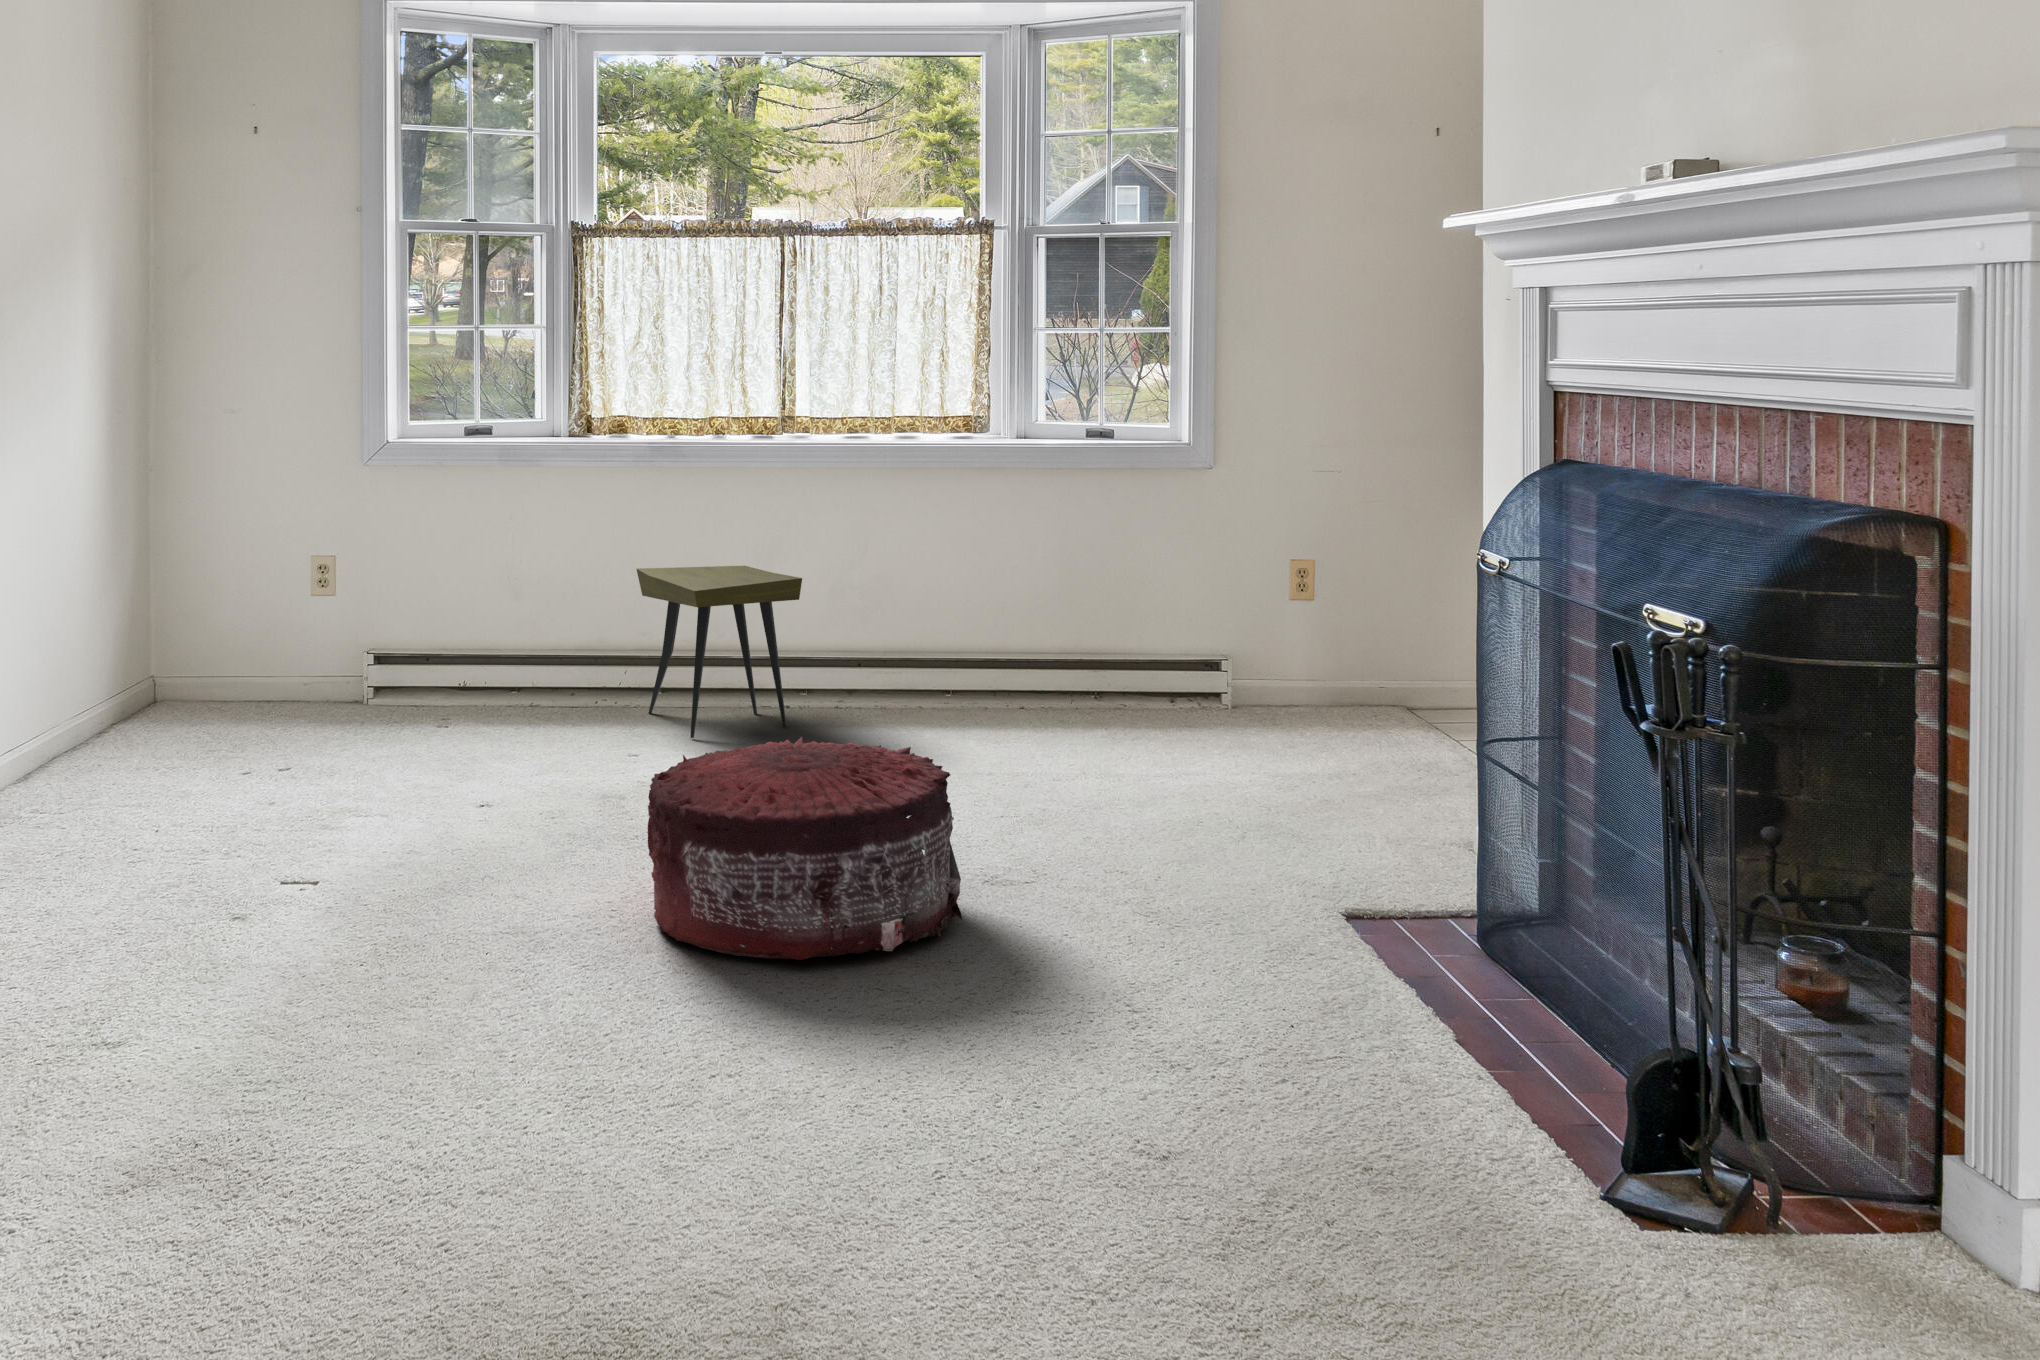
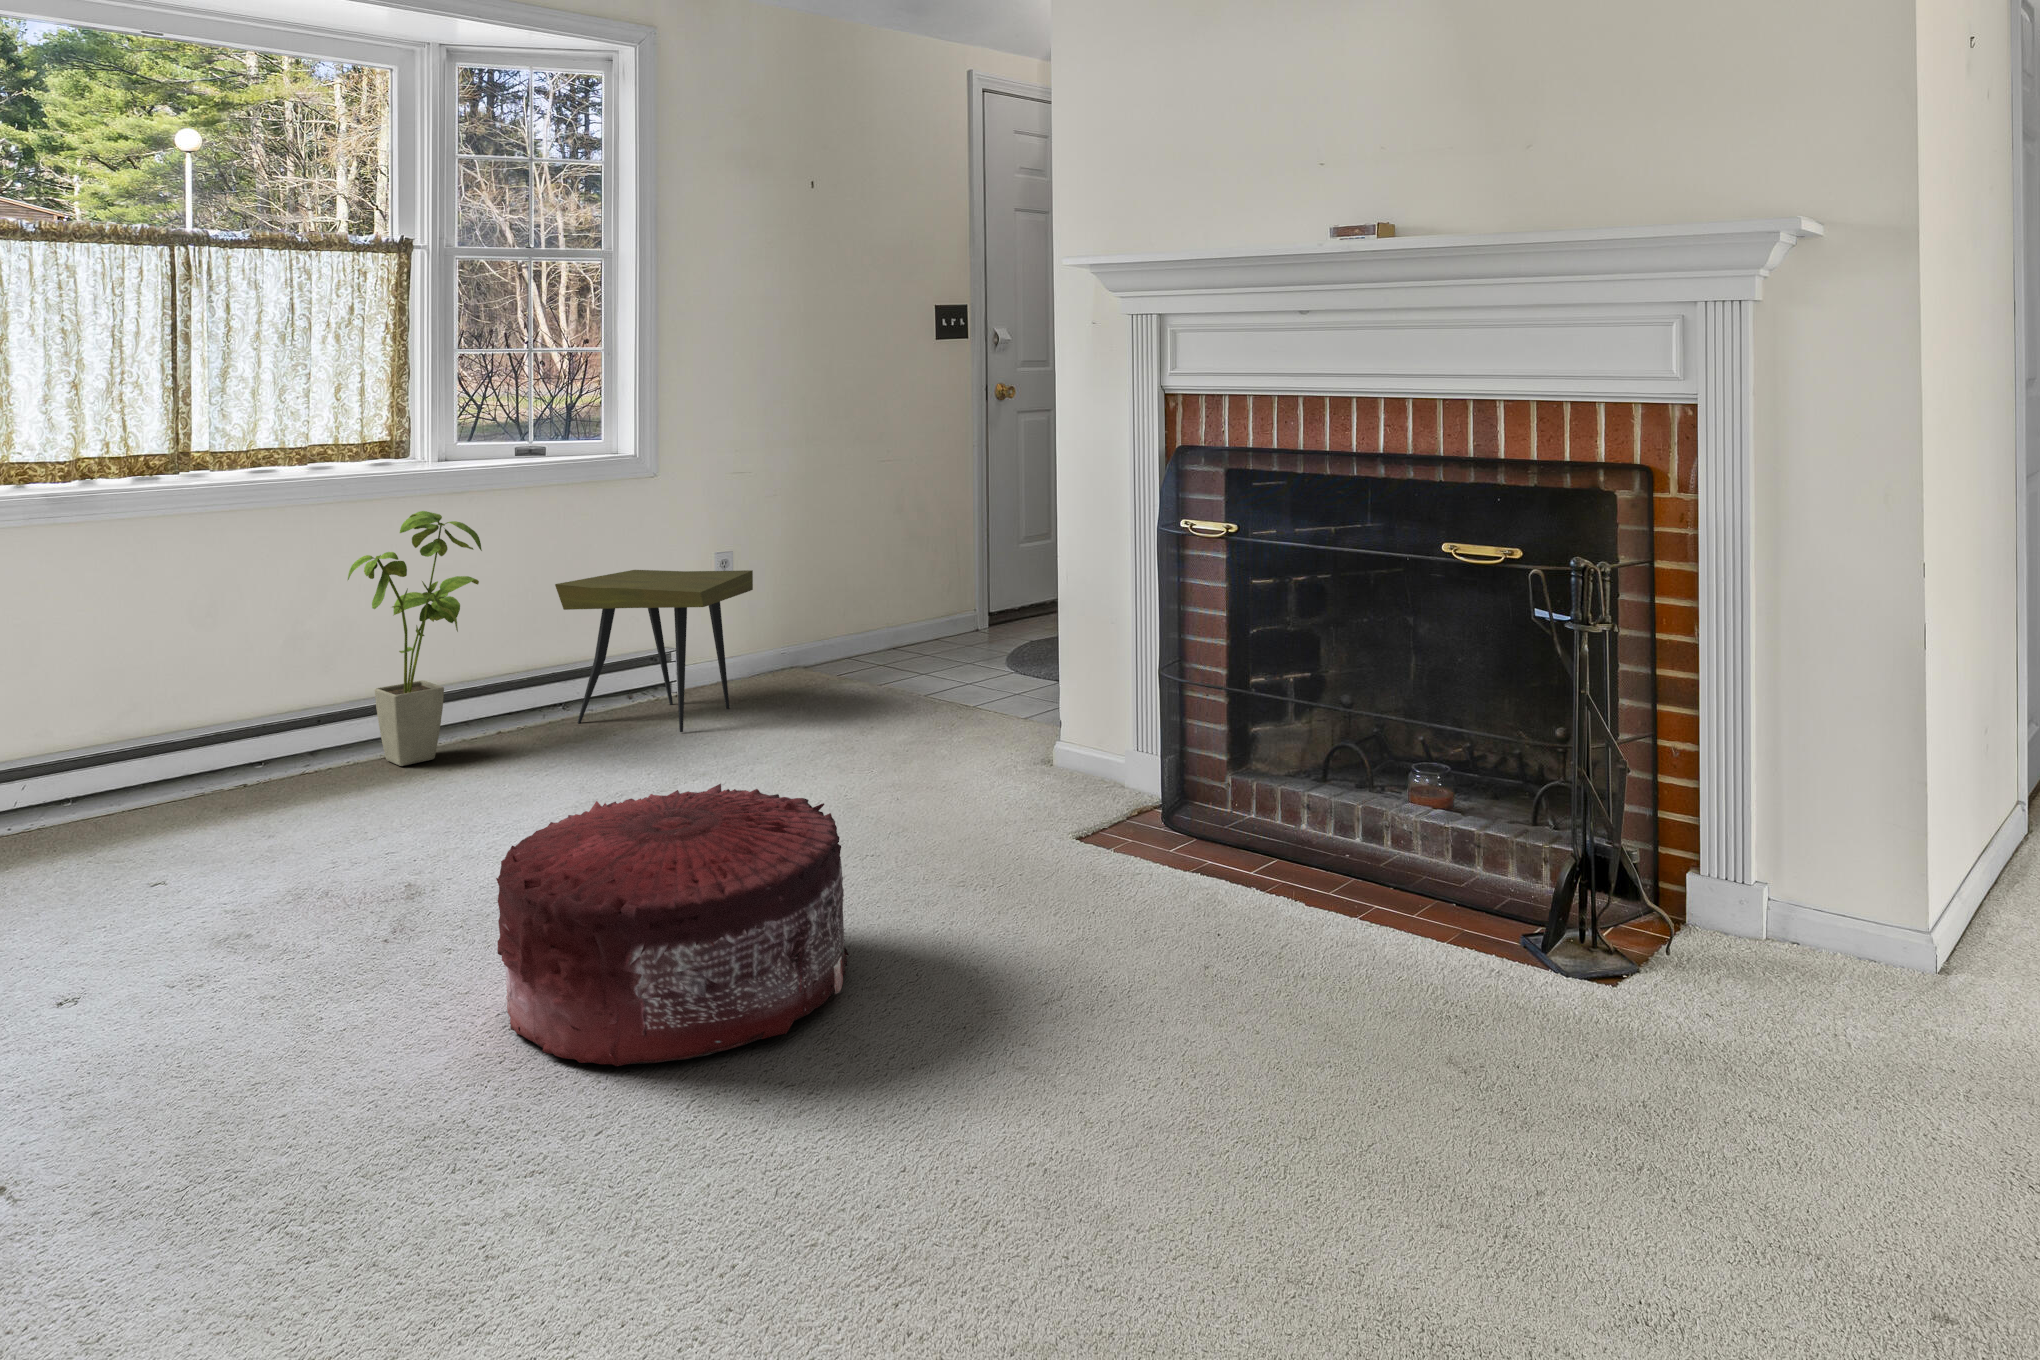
house plant: none [880,480,1005,717] -> present [348,511,482,766]
side table: present [637,566,802,738] -> present [555,570,753,732]

